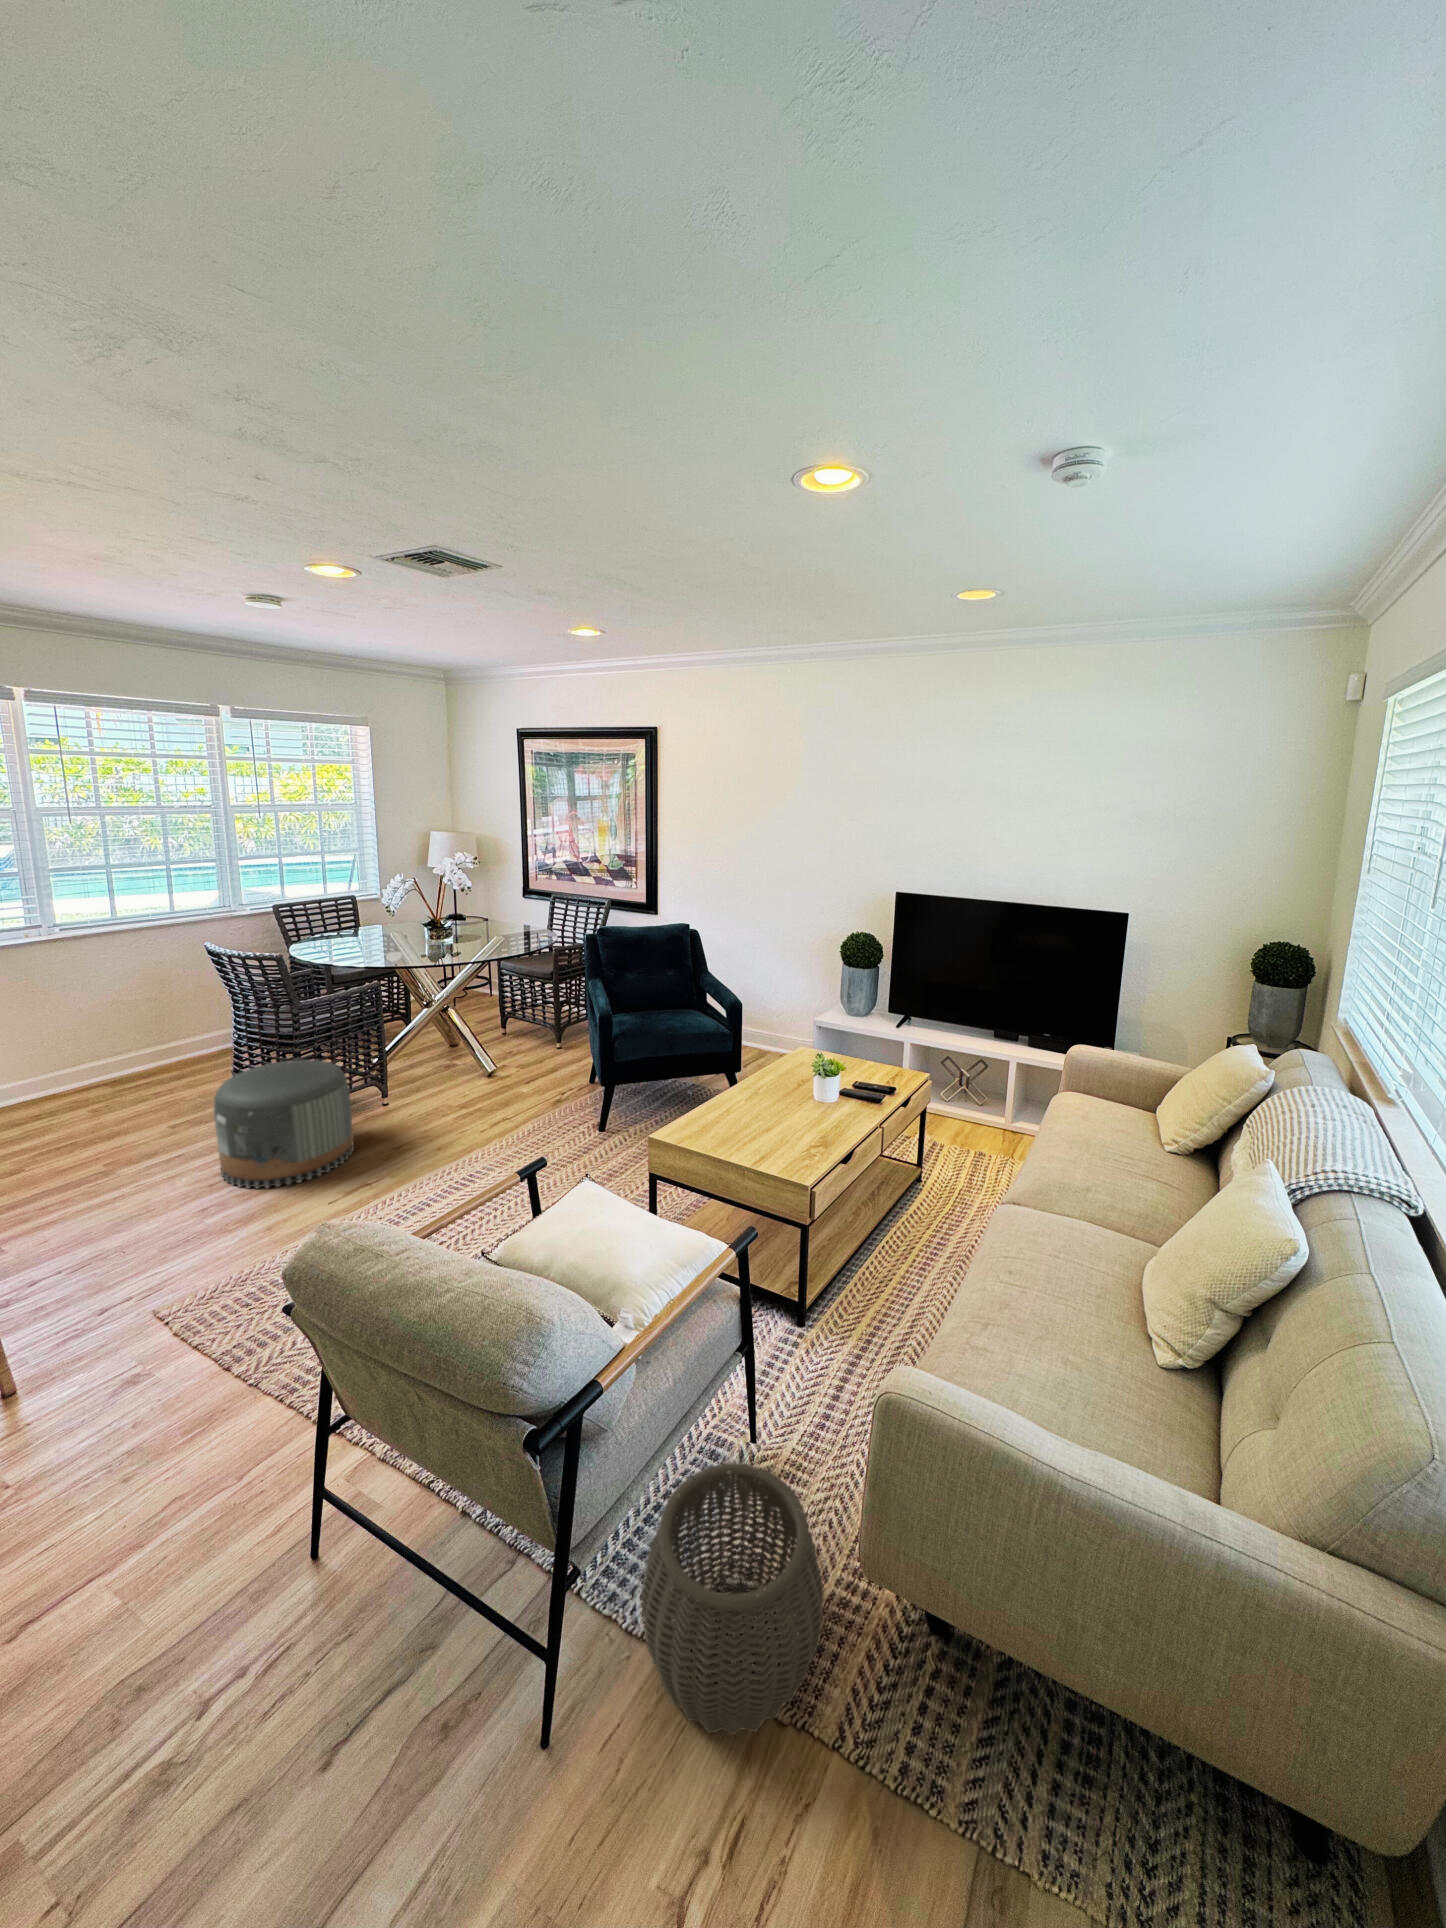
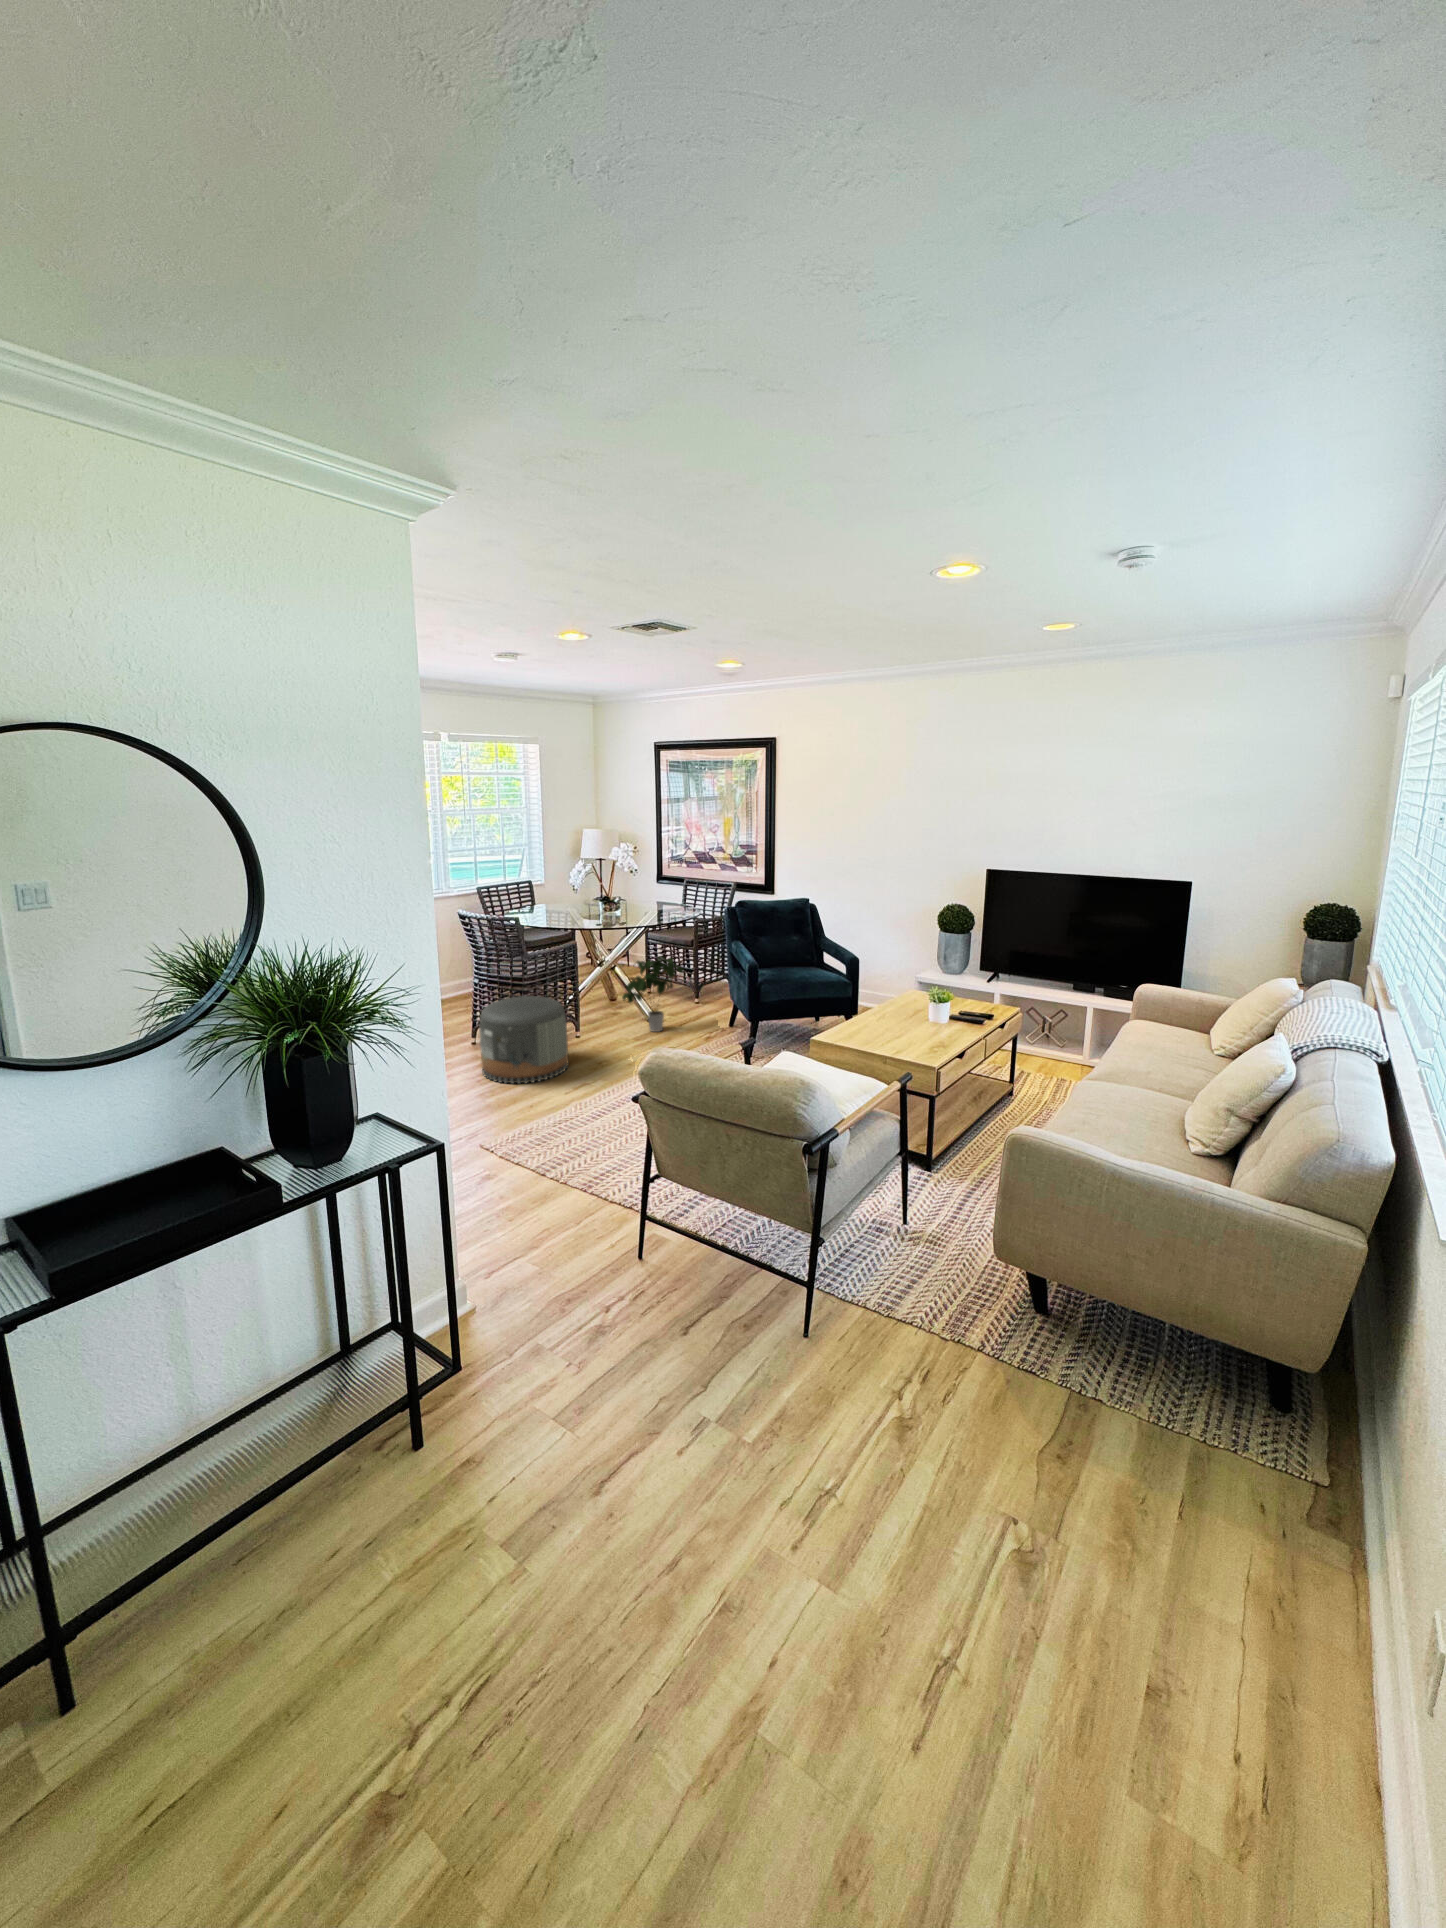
potted plant: none [444,998,531,1094] -> present [622,956,683,1032]
woven basket: present [641,1463,824,1735] -> none [854,1204,969,1339]

